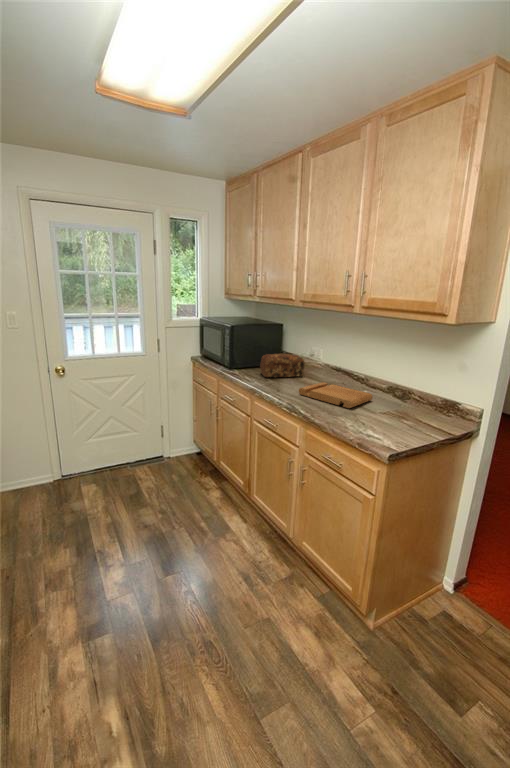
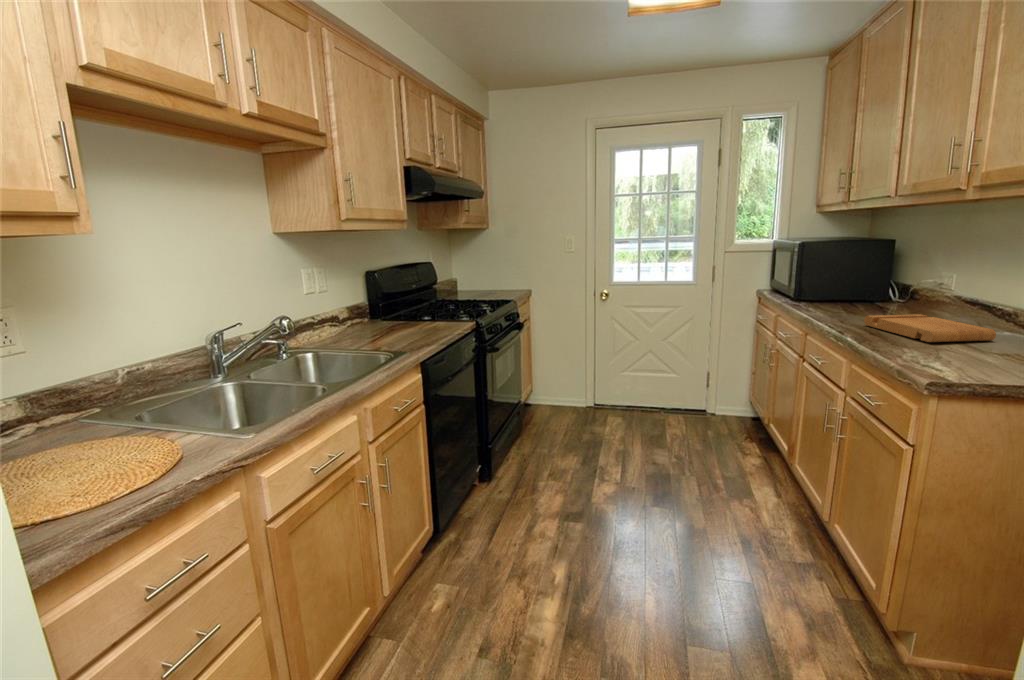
bread loaf: present [260,354,304,377] -> none [834,277,908,311]

